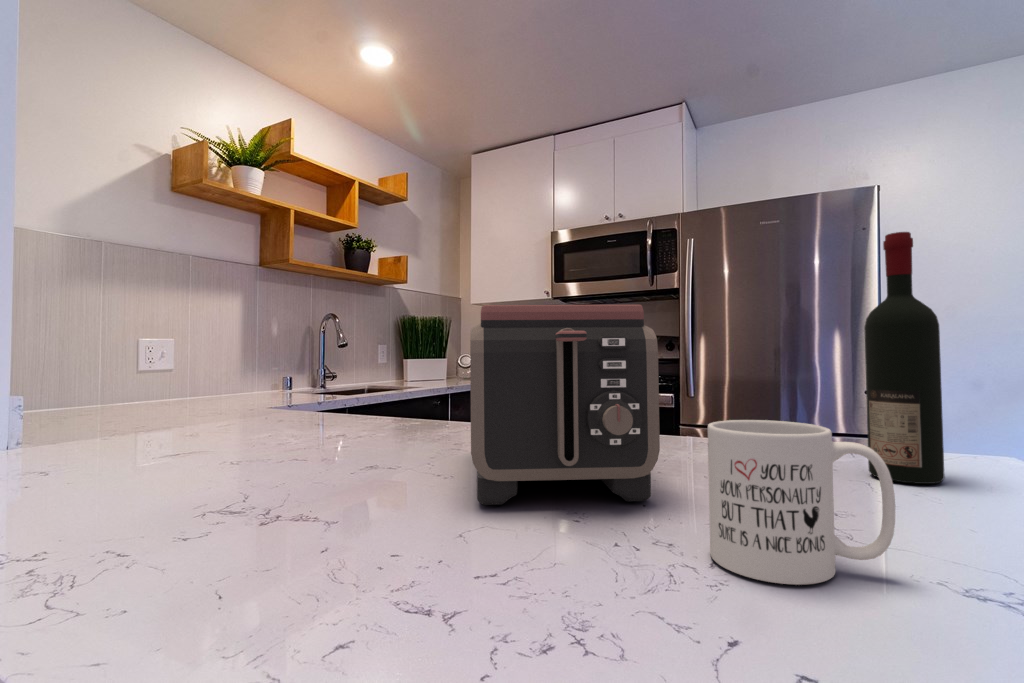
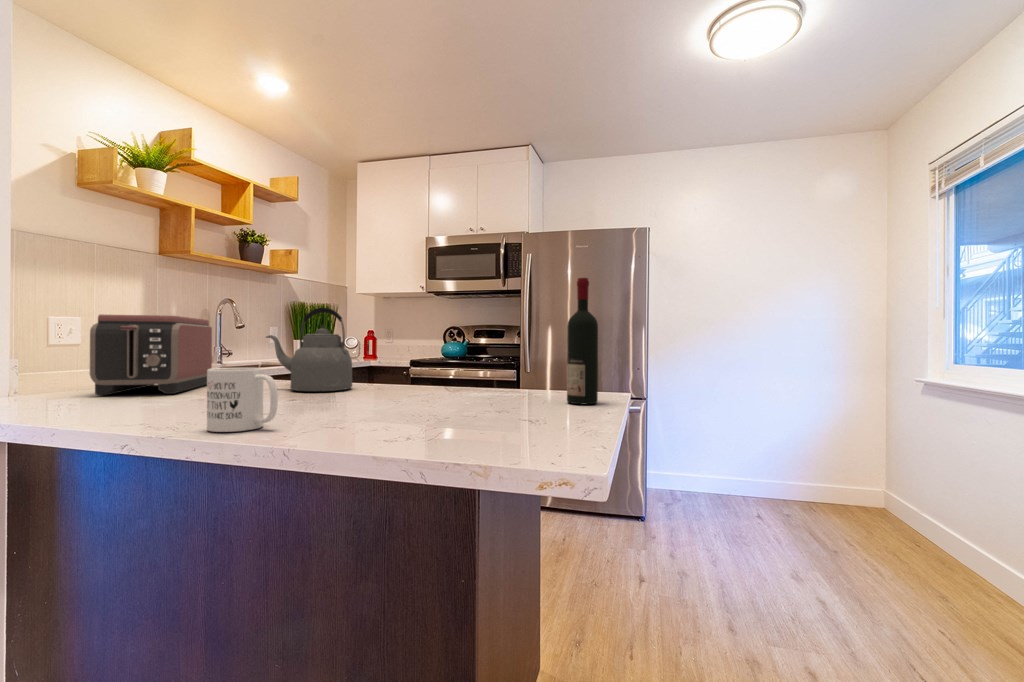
toaster: present [470,305,660,505] -> present [90,314,212,395]
kettle: none [353,313,470,437] -> present [266,308,352,391]
mug: present [708,420,895,585] -> present [207,367,278,432]

